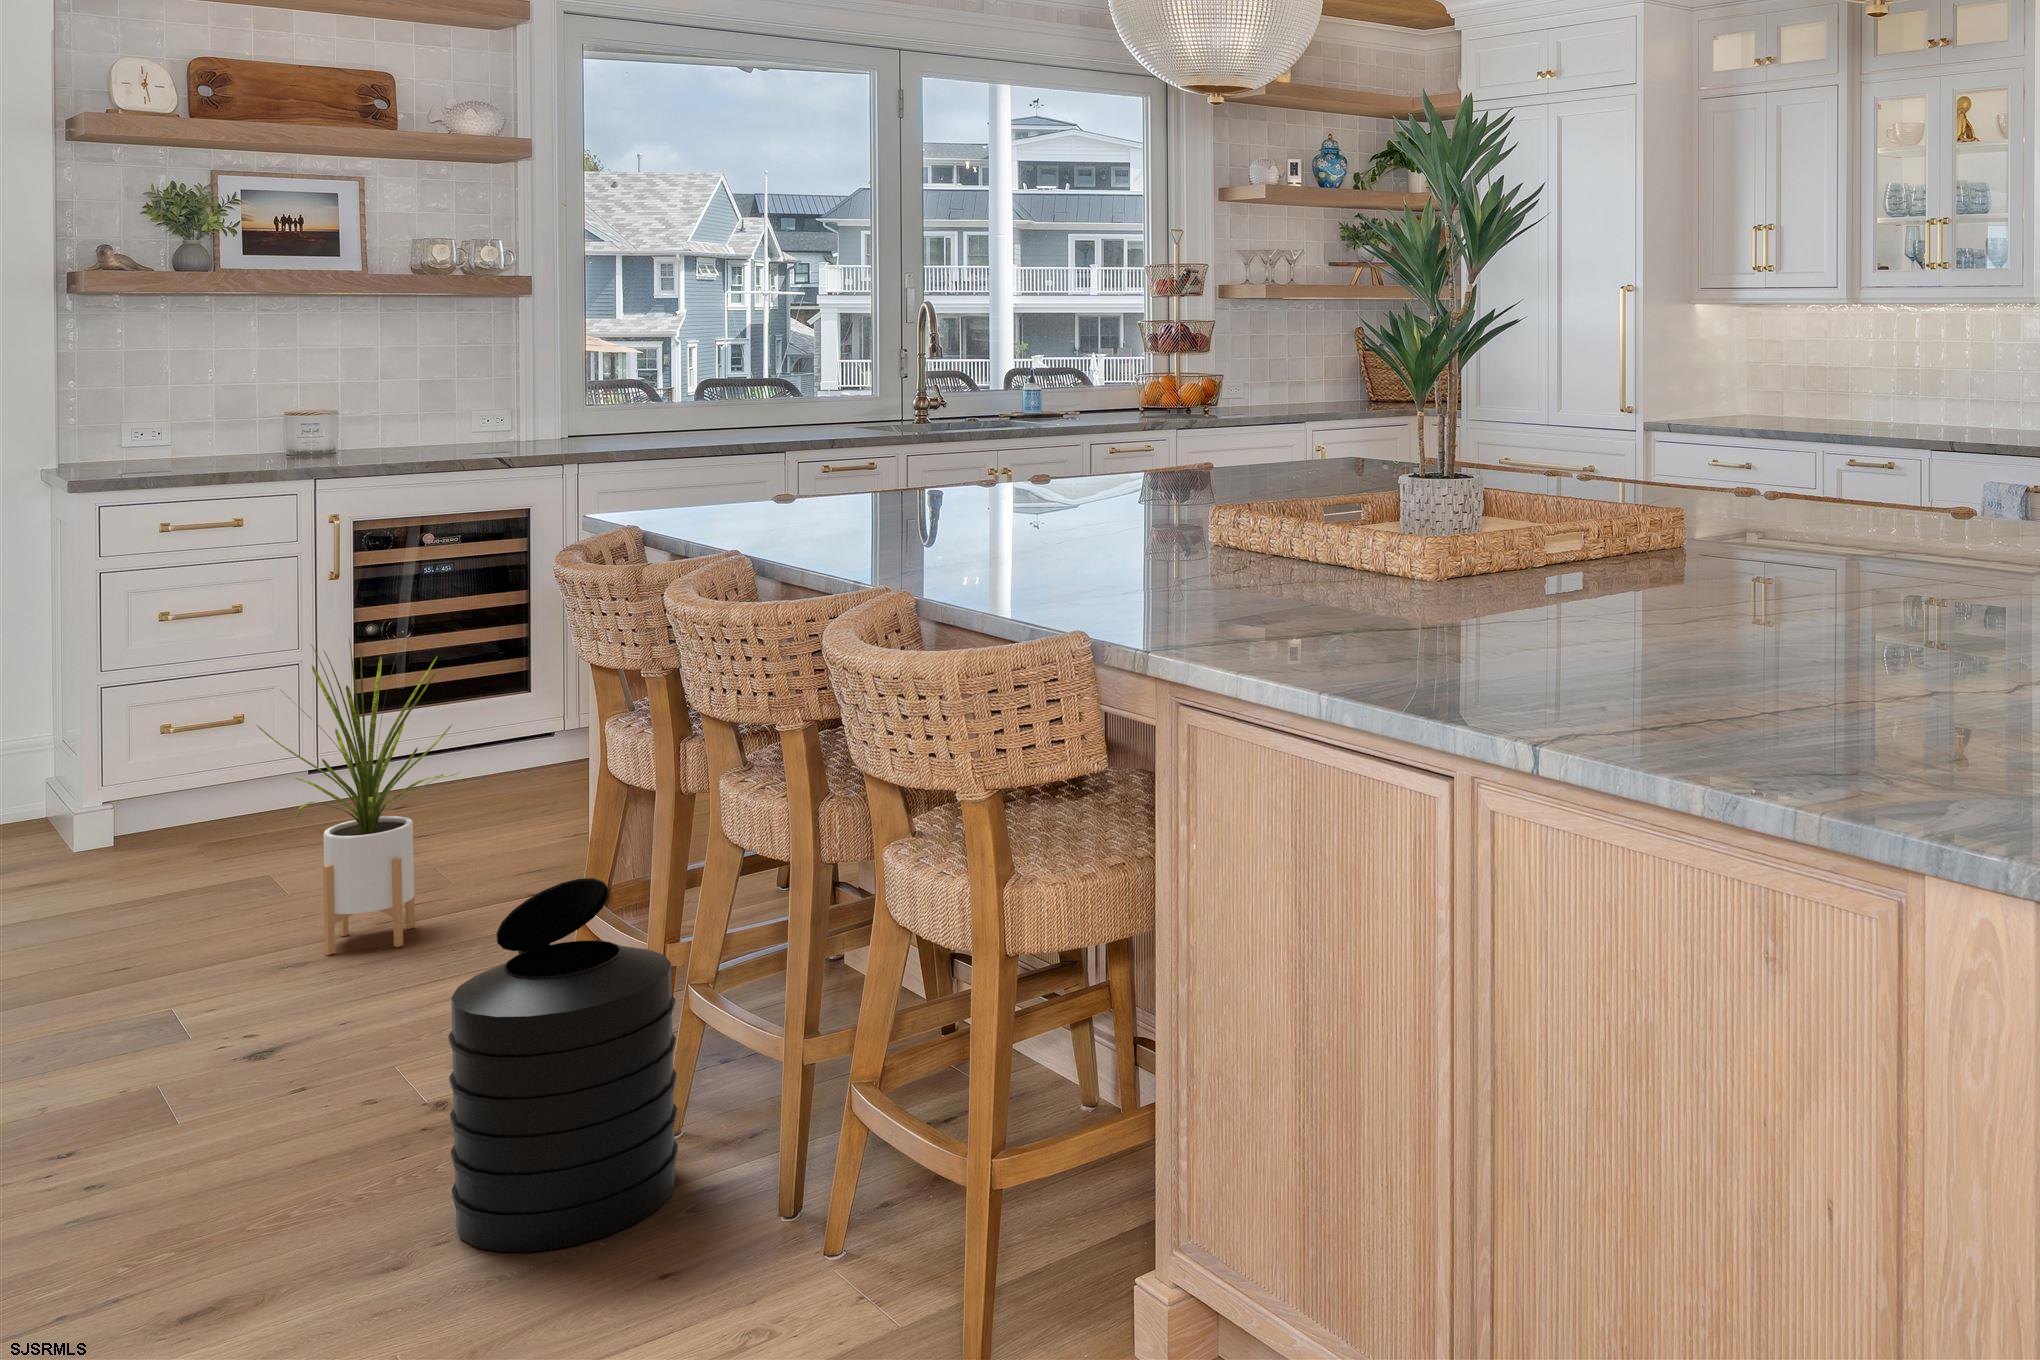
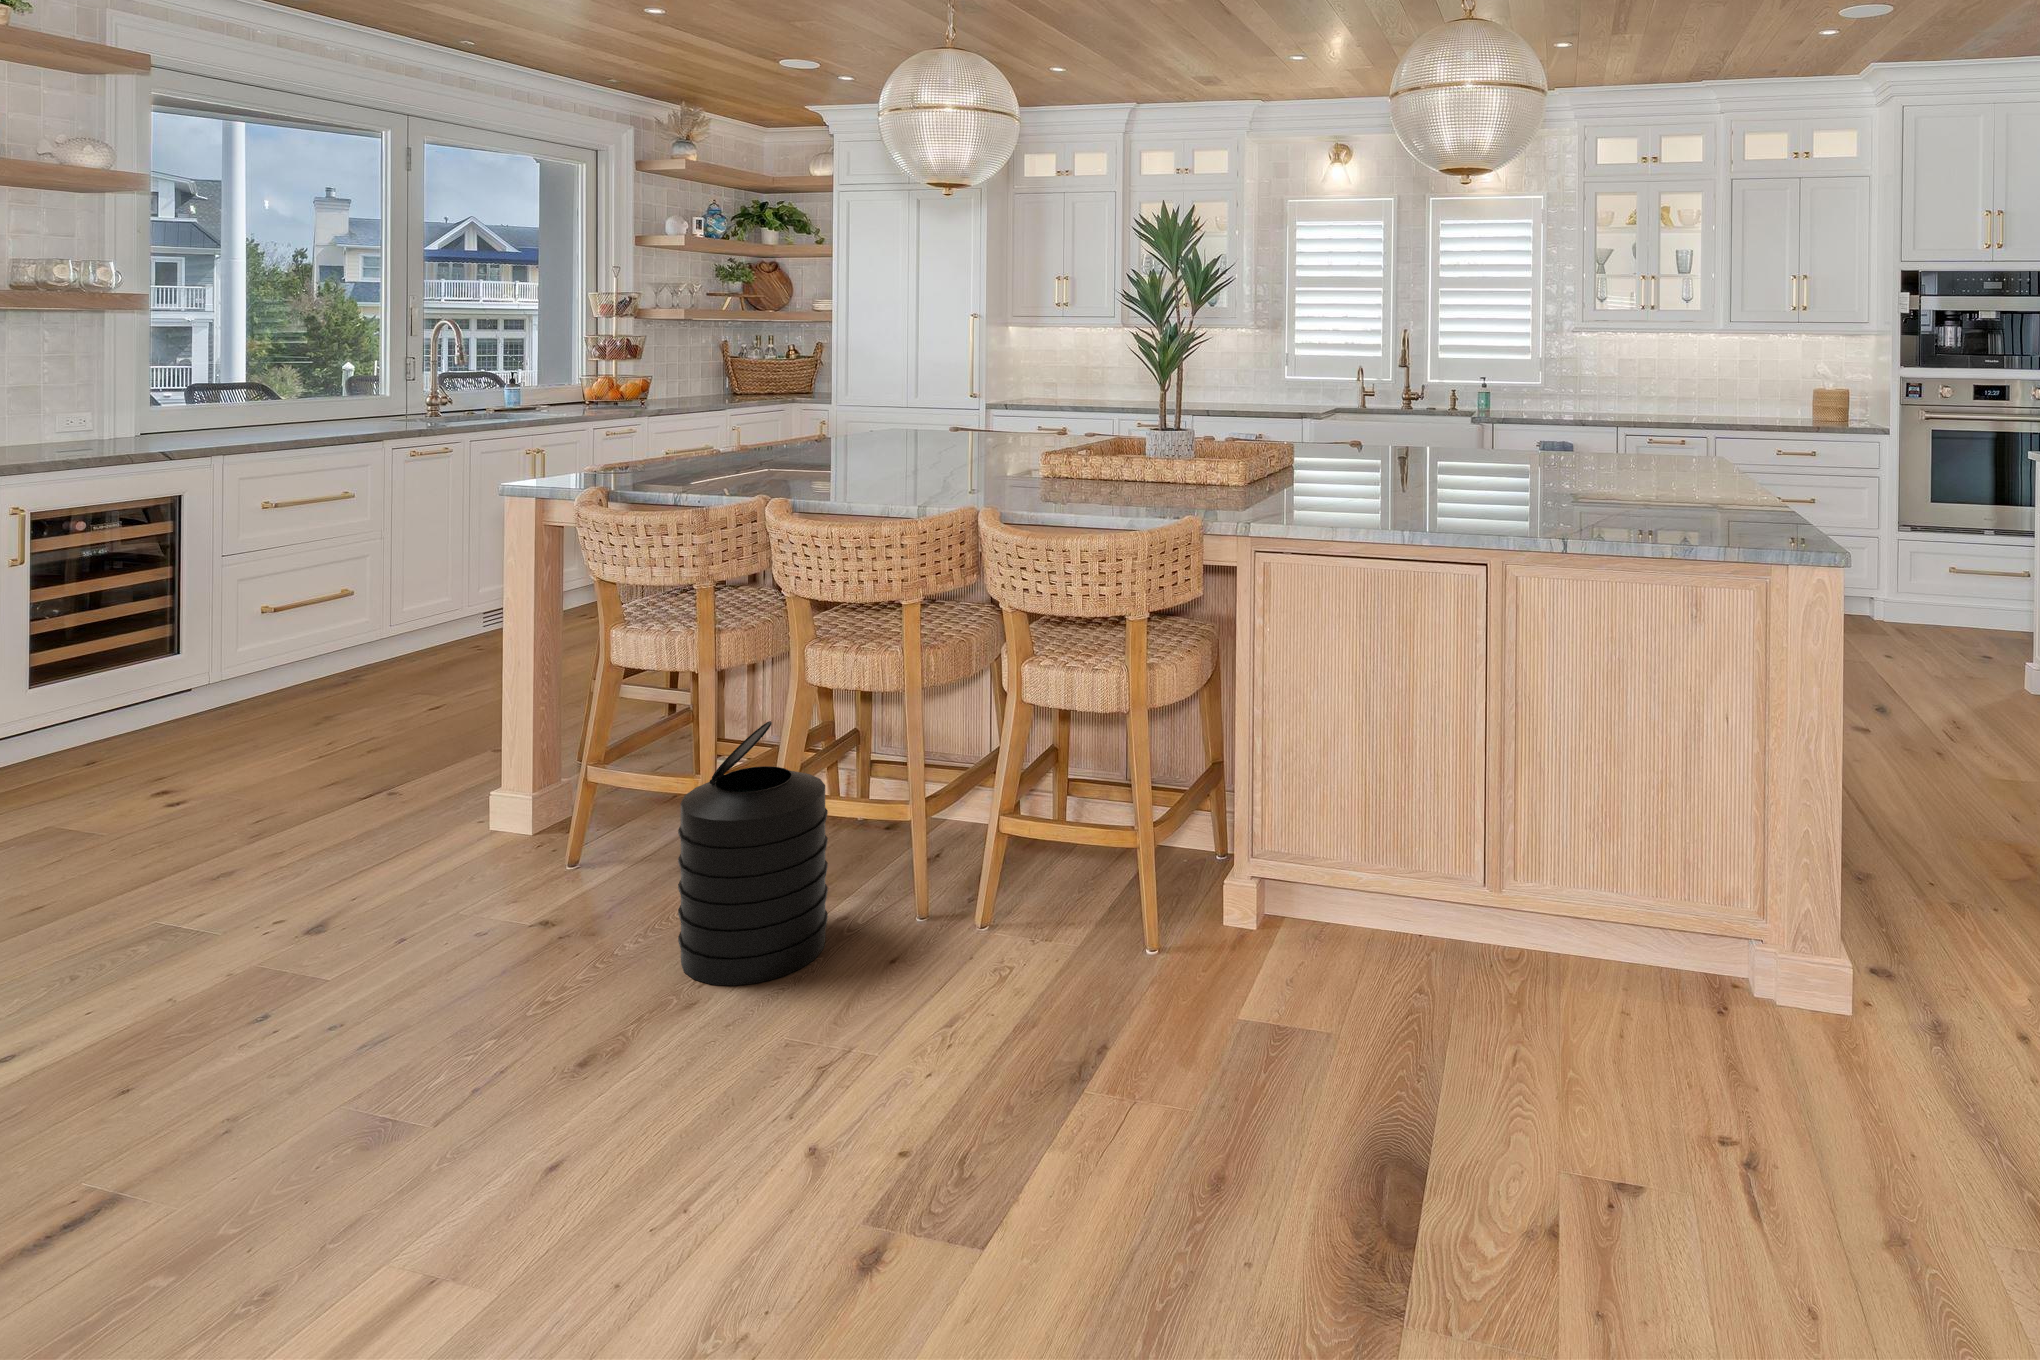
house plant: present [258,639,458,955] -> none [158,593,335,863]

